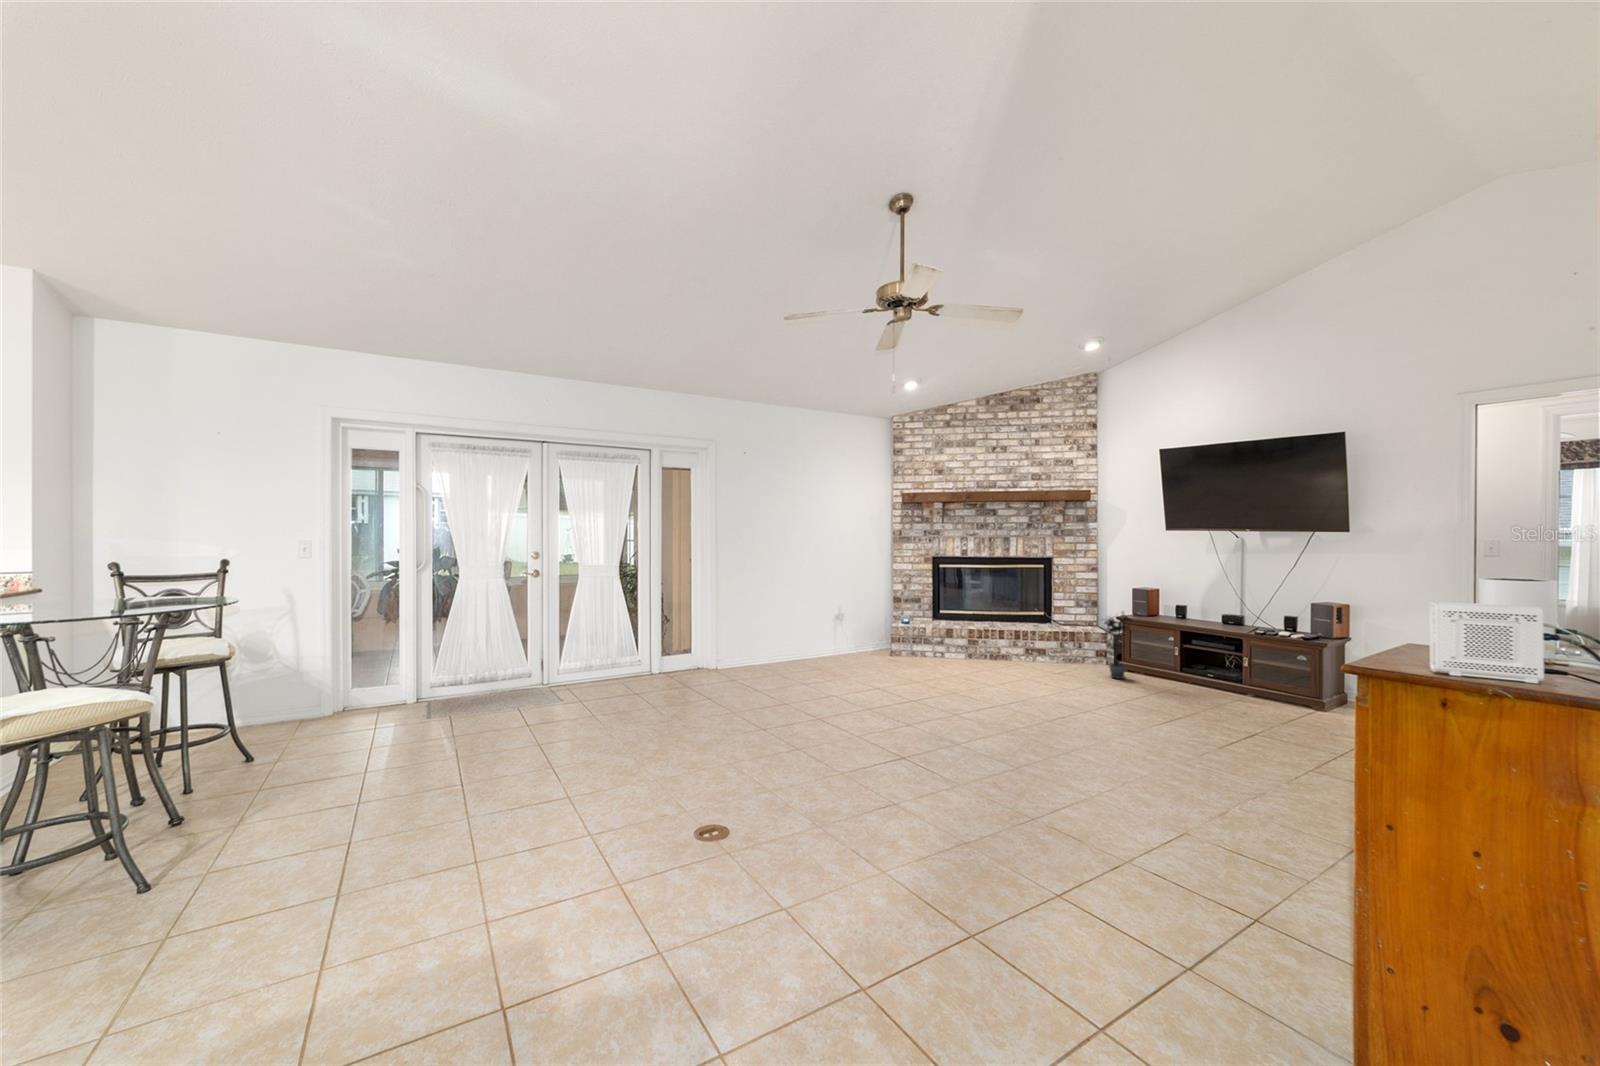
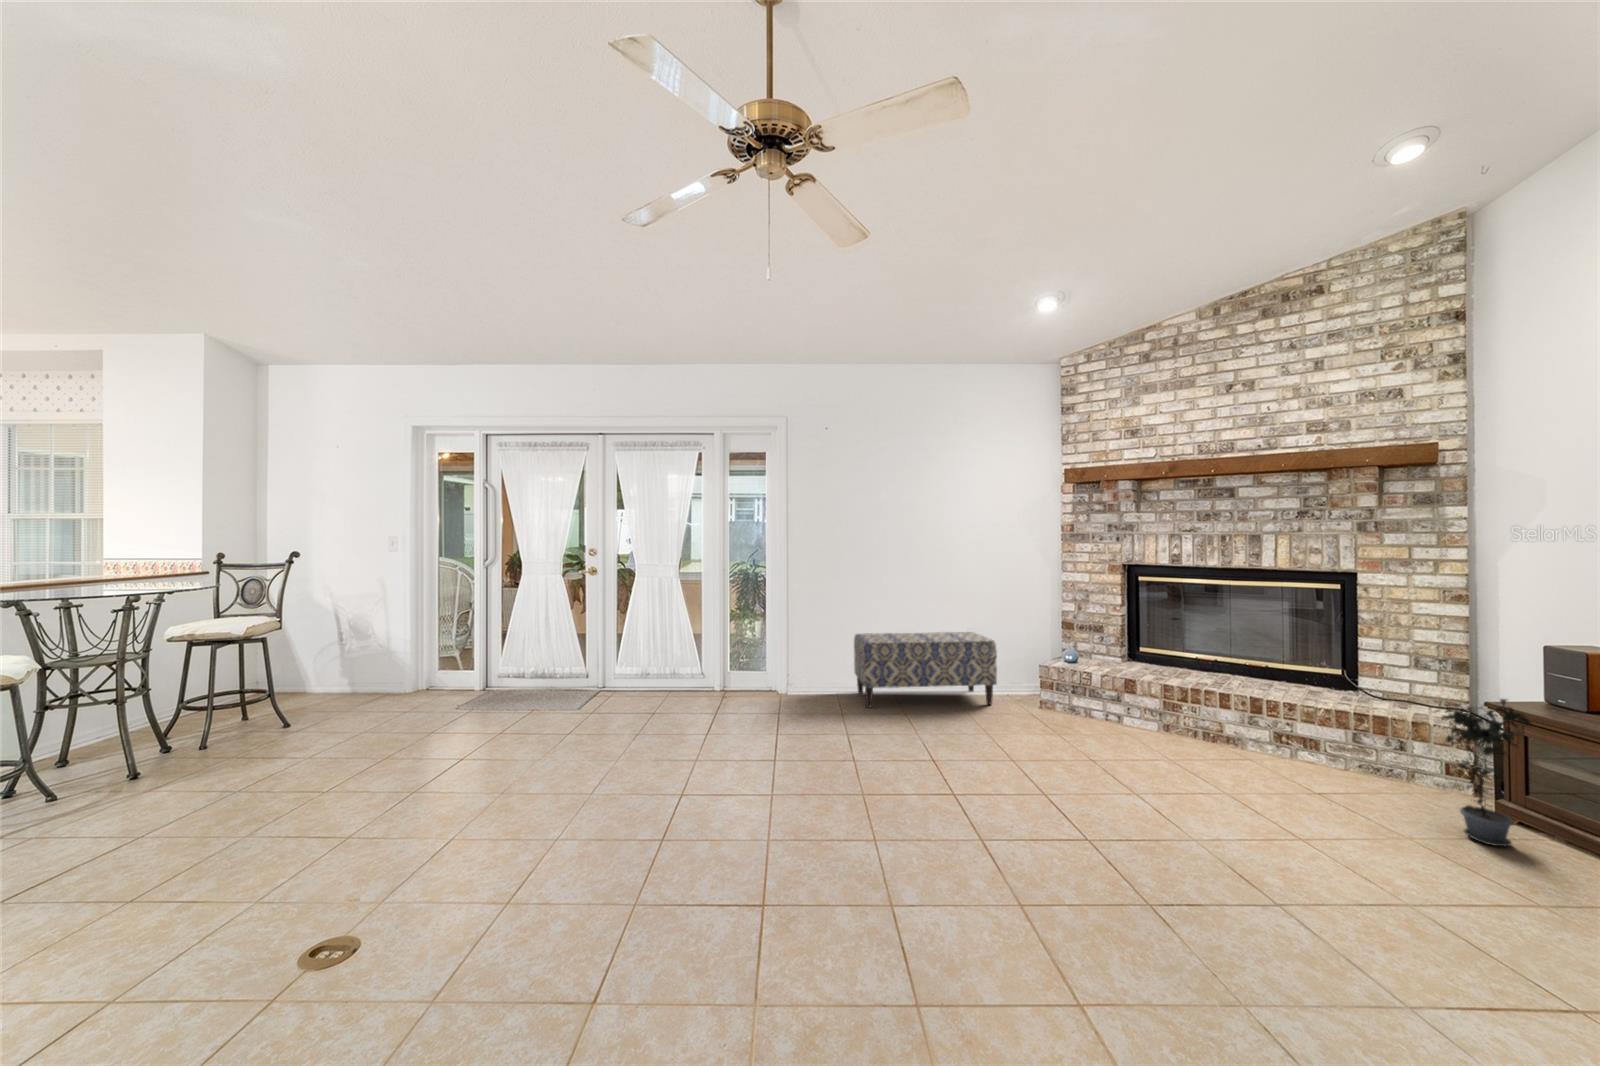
bench: none [765,611,870,671] -> present [854,632,997,707]

